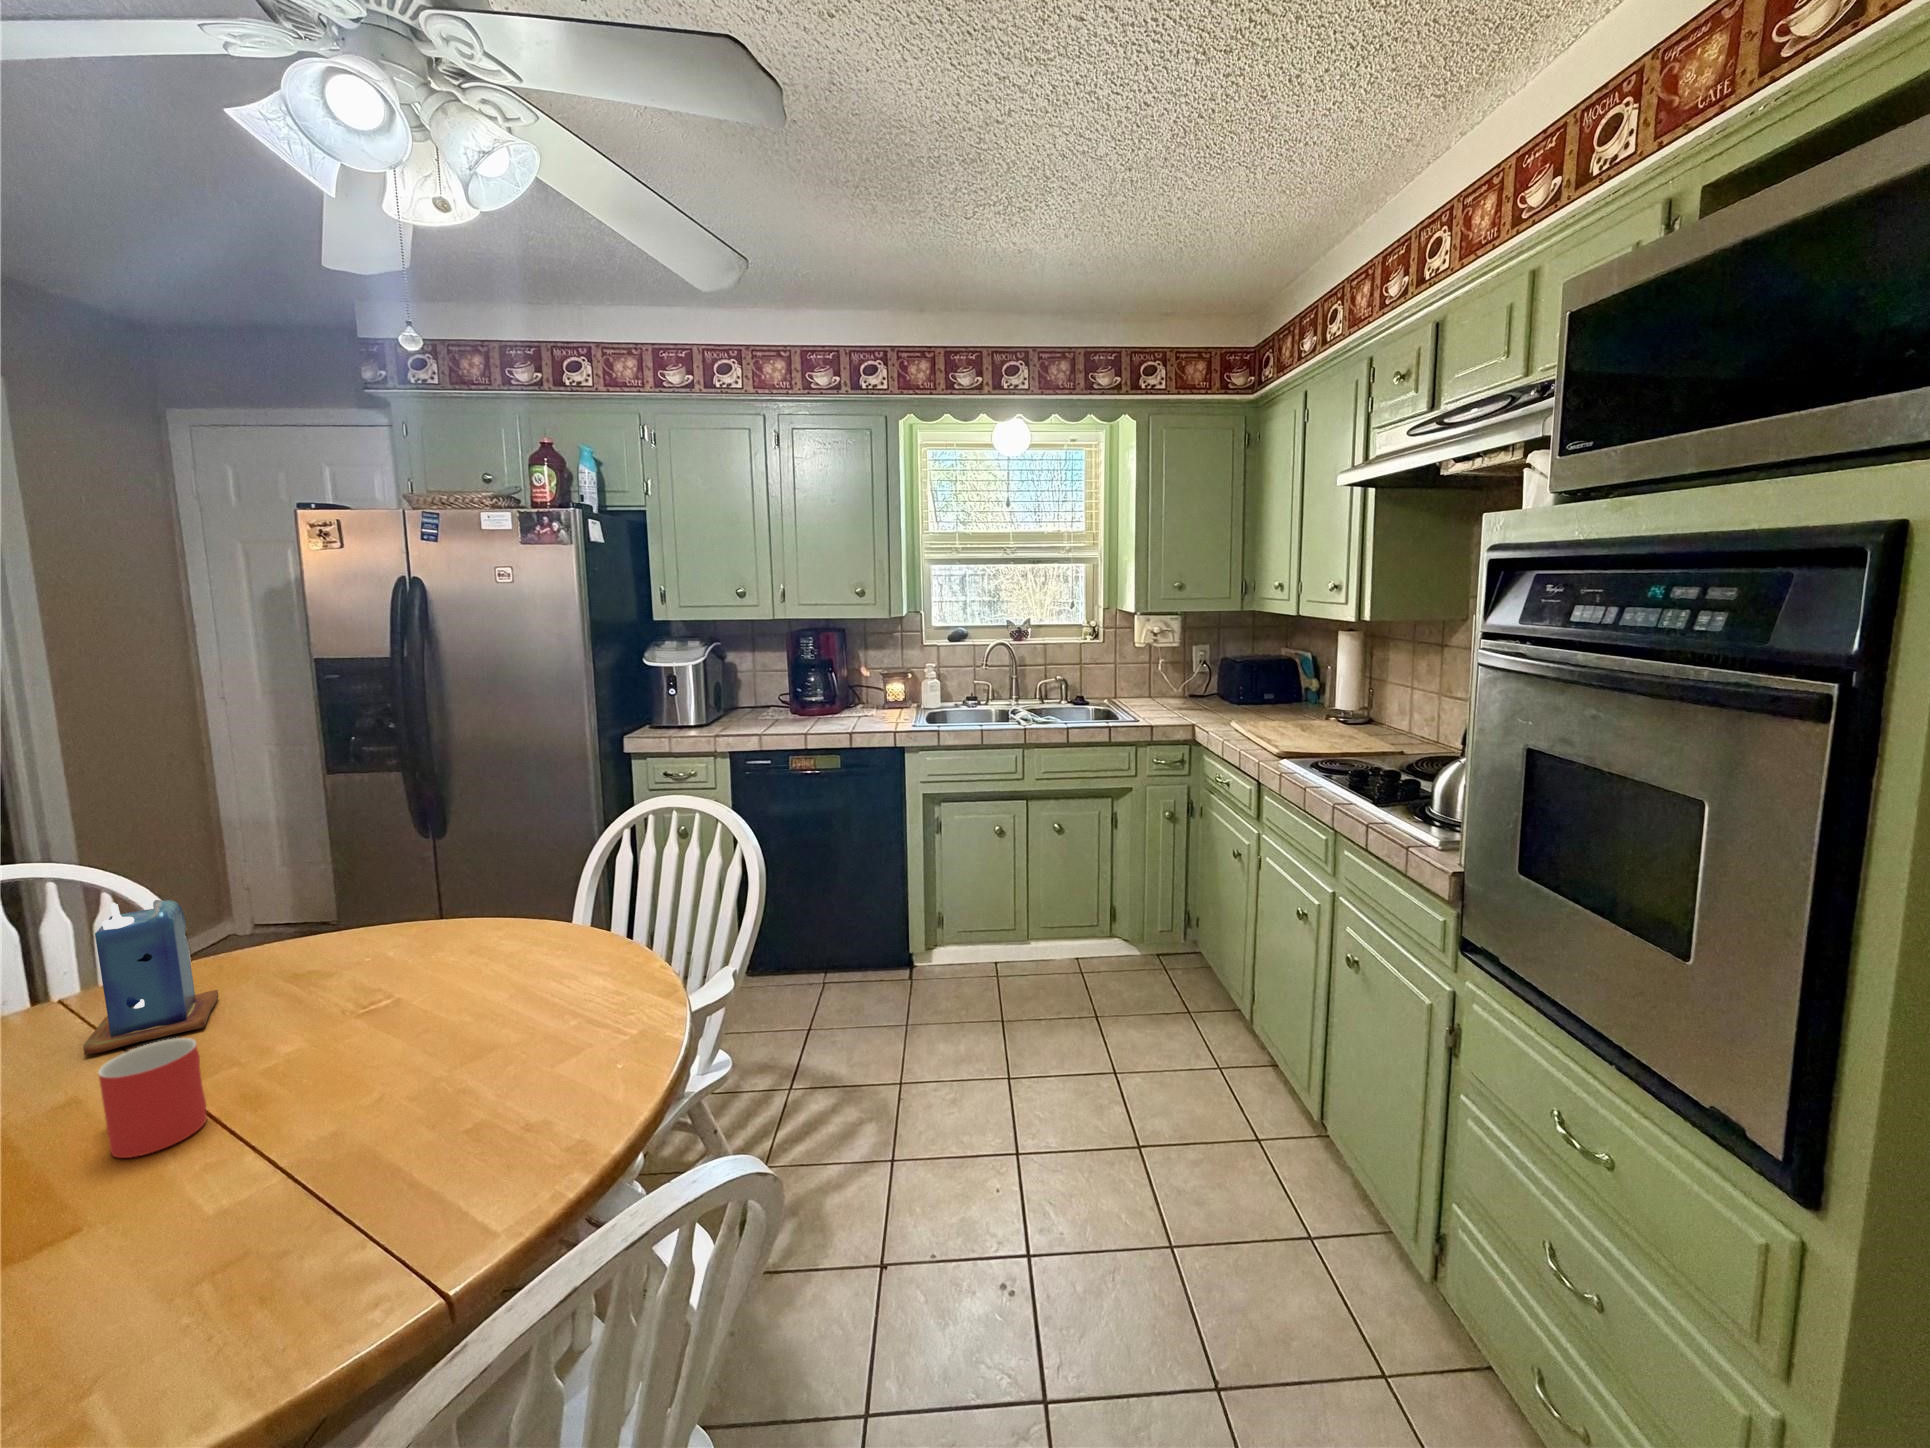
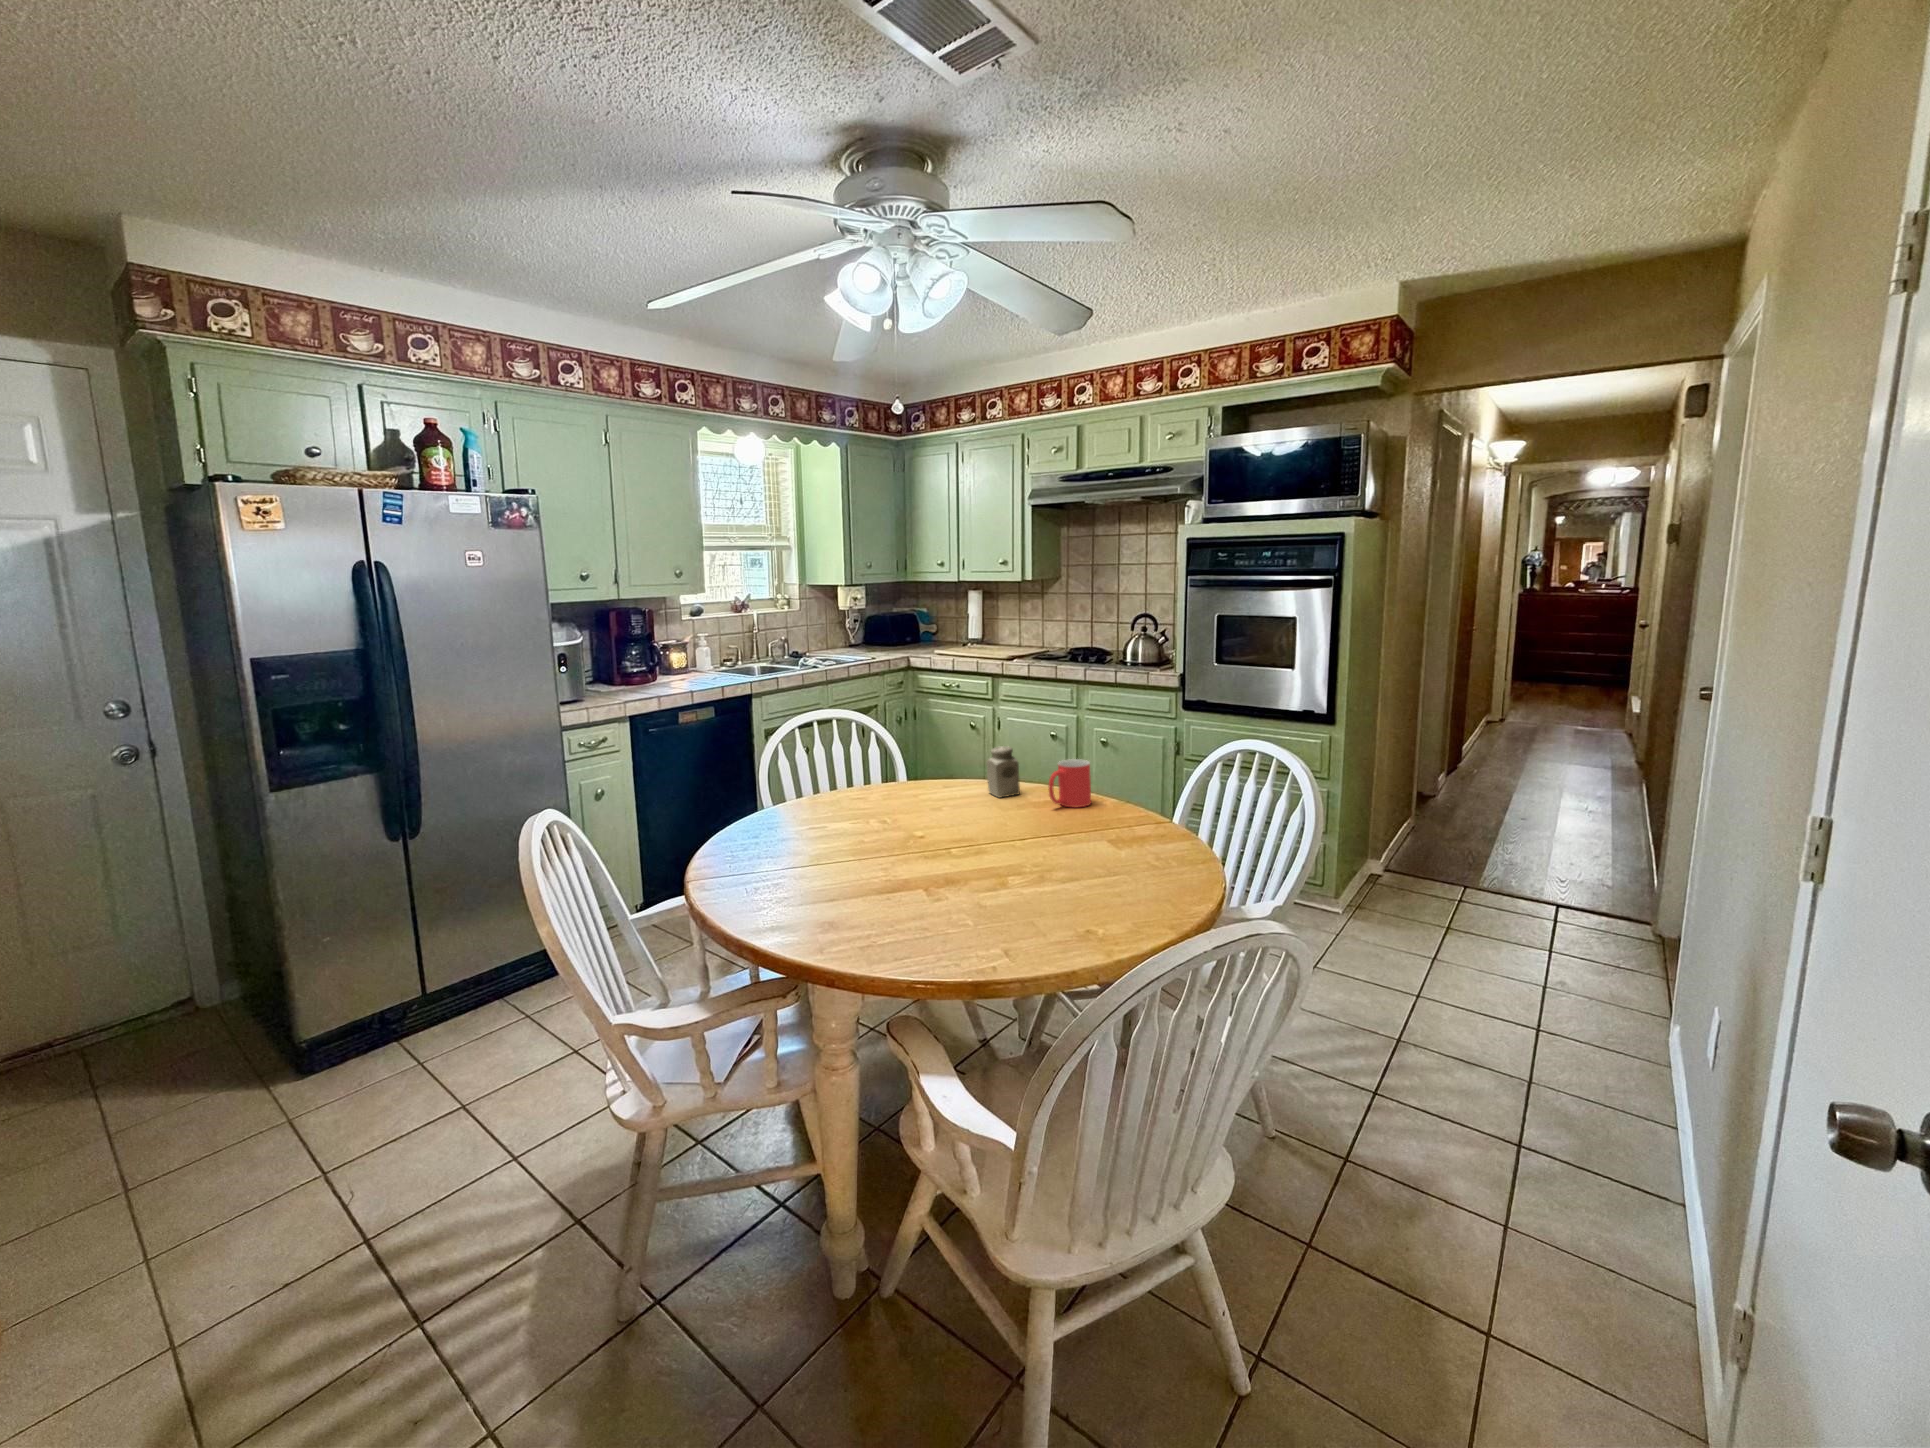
candle: present [84,900,218,1054] -> none [914,734,961,821]
salt shaker: none [260,952,338,1054] -> present [987,746,1020,798]

